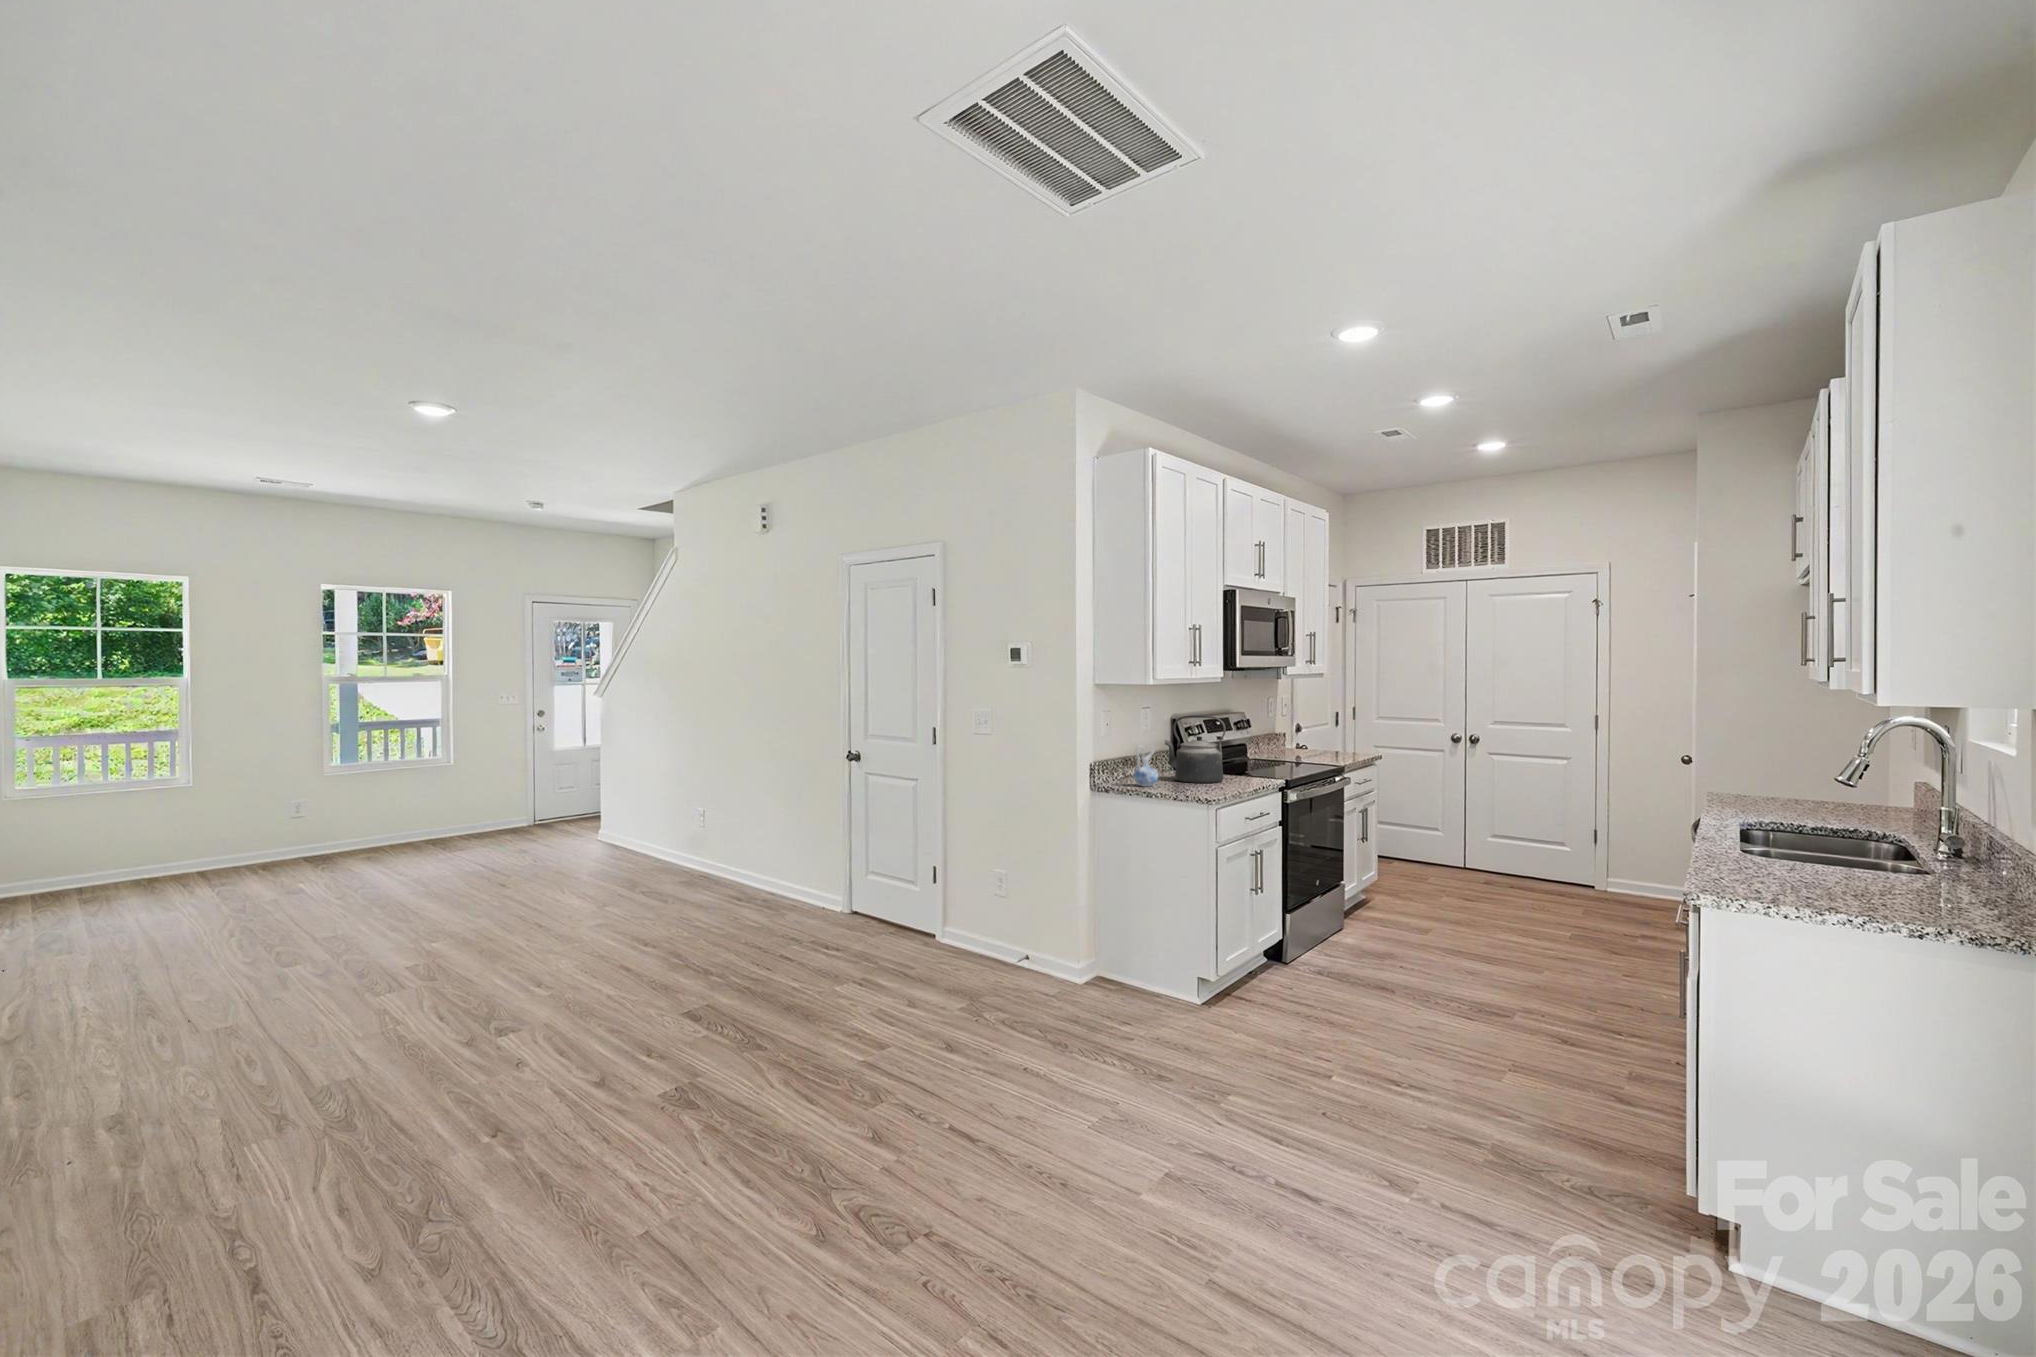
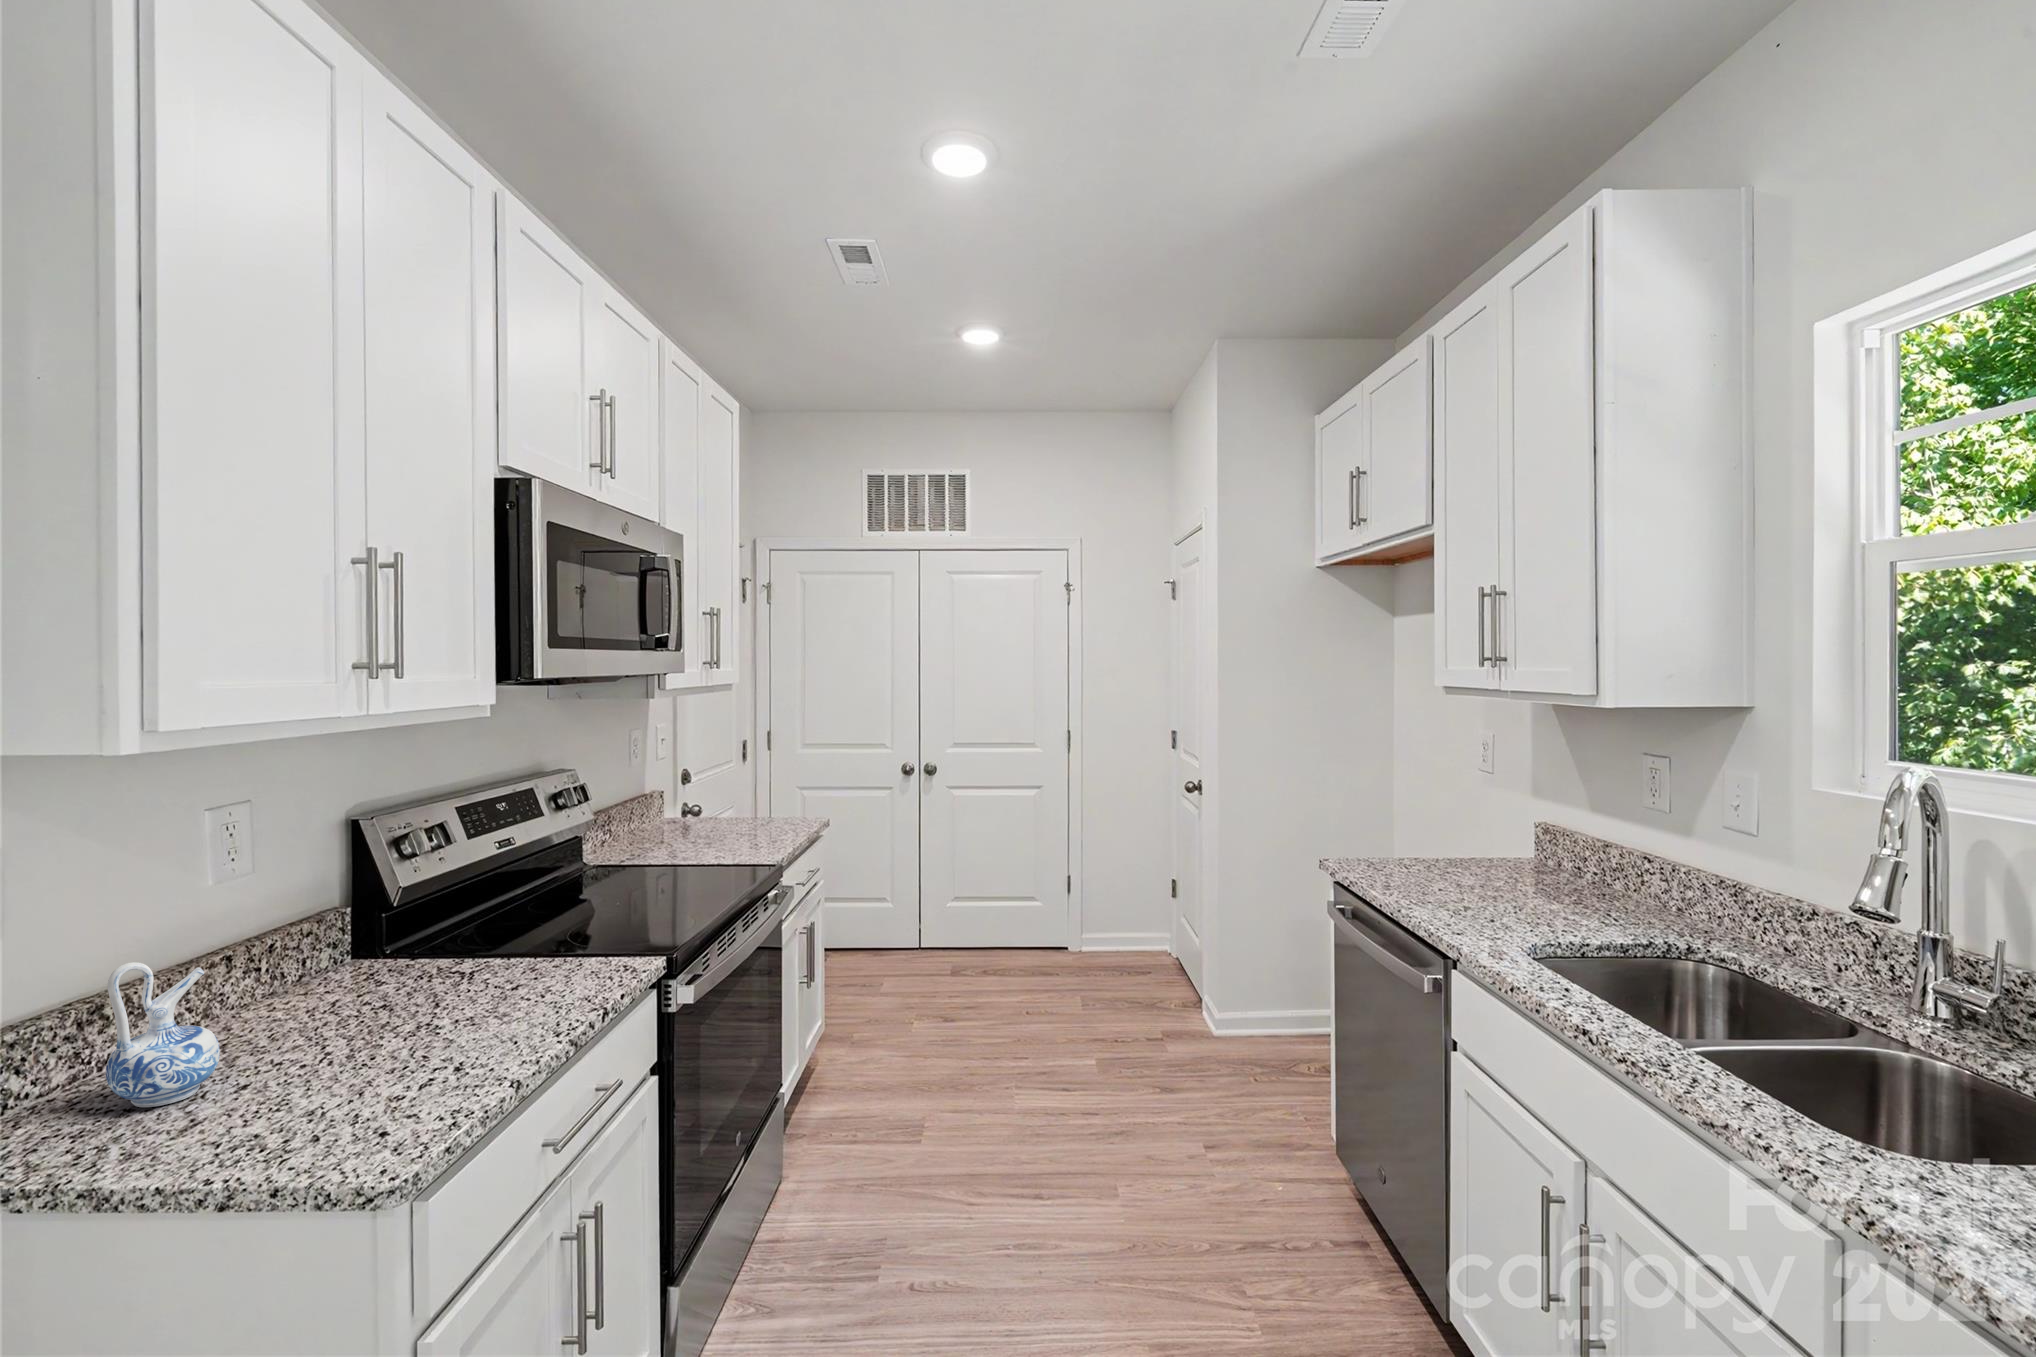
kettle: present [1165,715,1226,783] -> none [290,818,490,1030]

